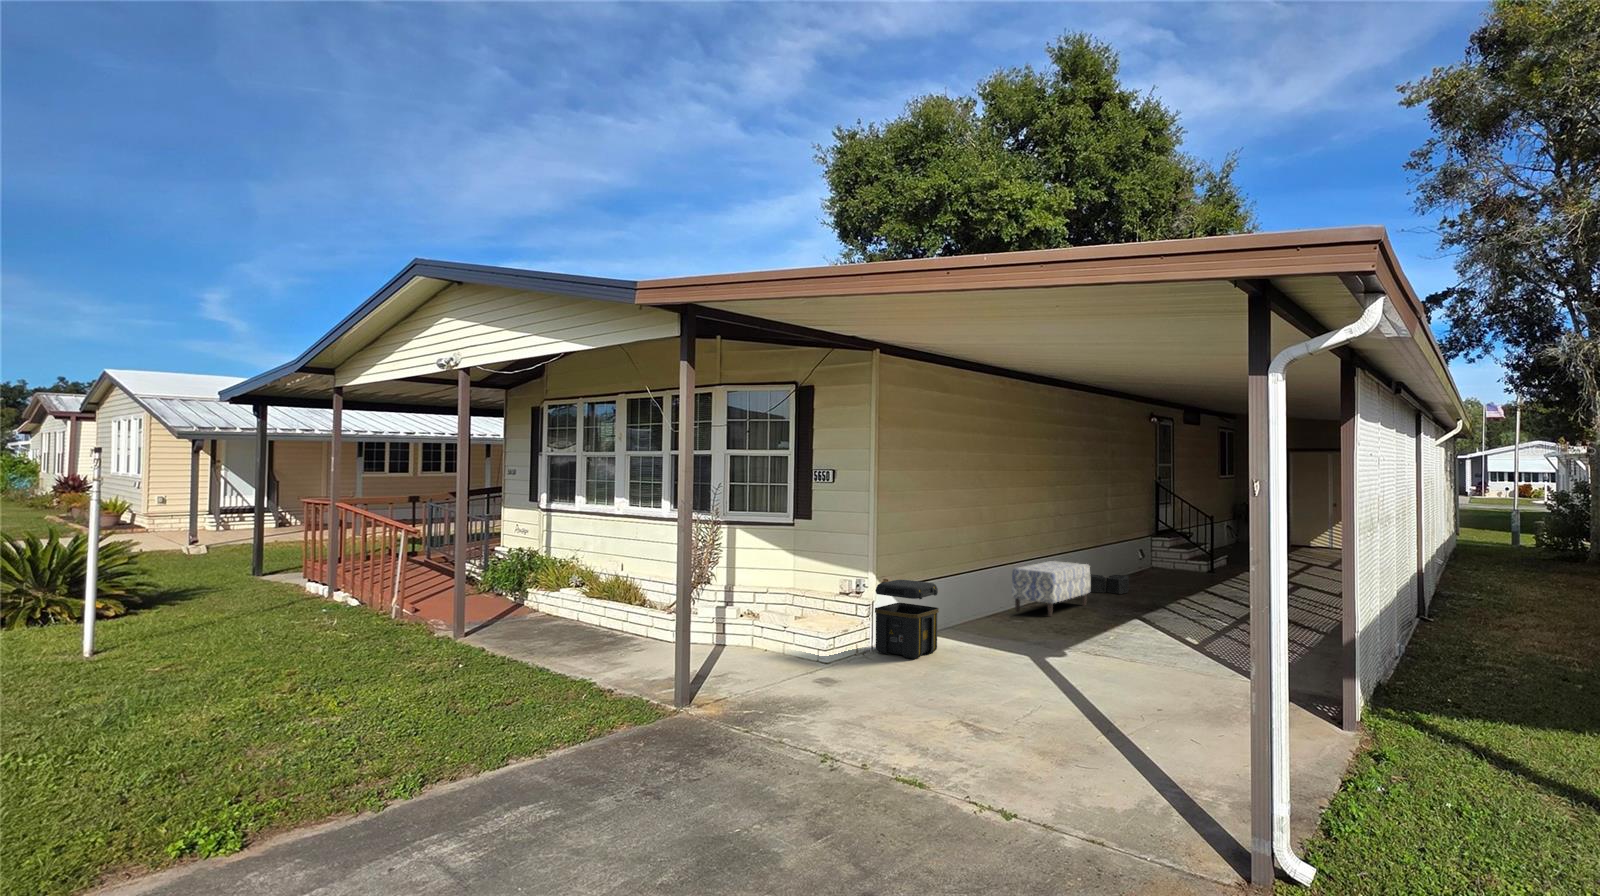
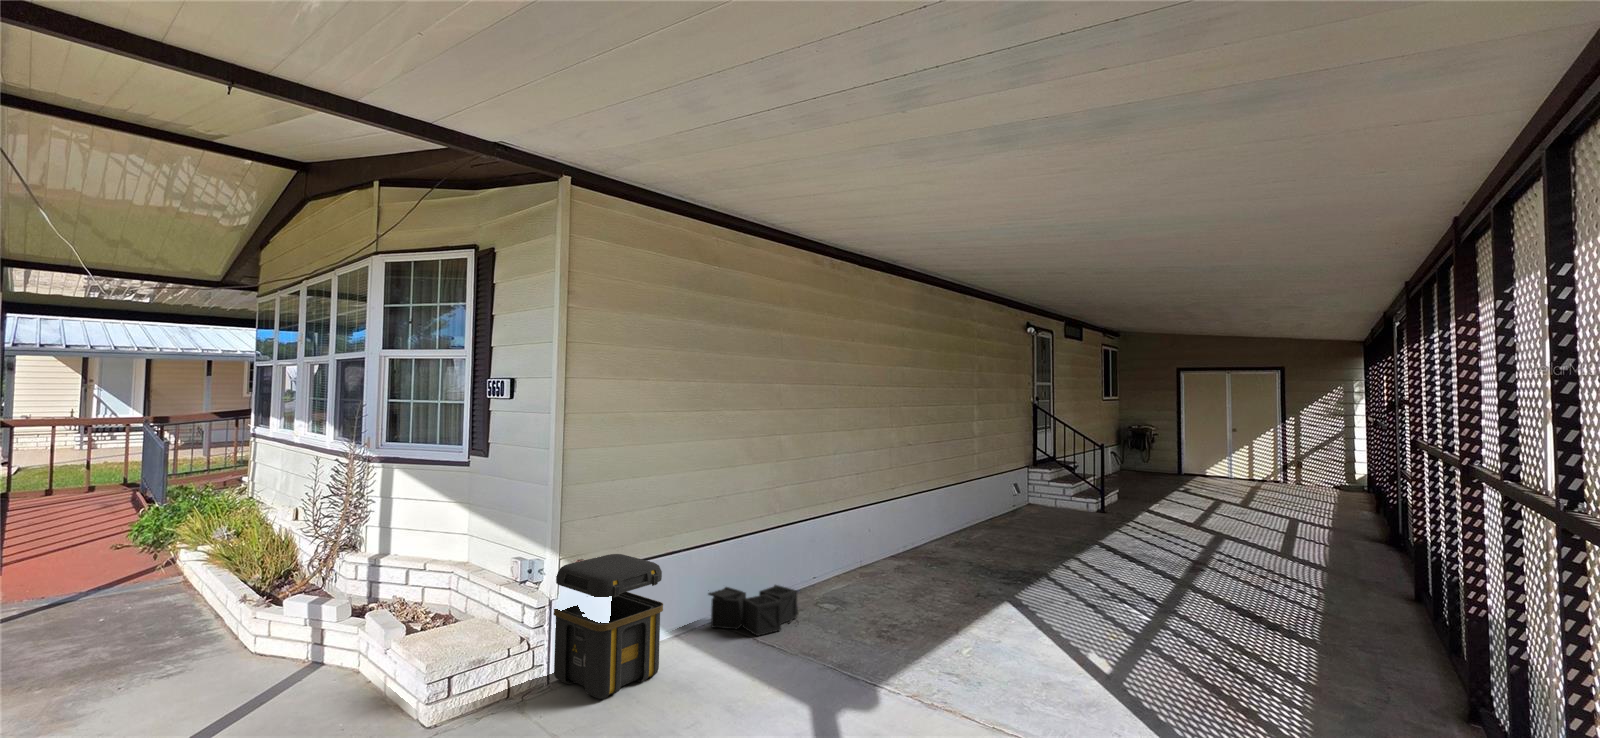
bench: present [1012,561,1090,617] -> none [837,504,944,586]
storage bin: present [1090,574,1129,594] -> present [708,585,798,636]

